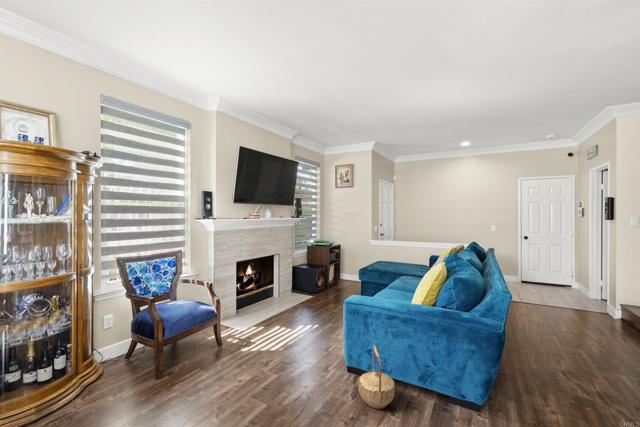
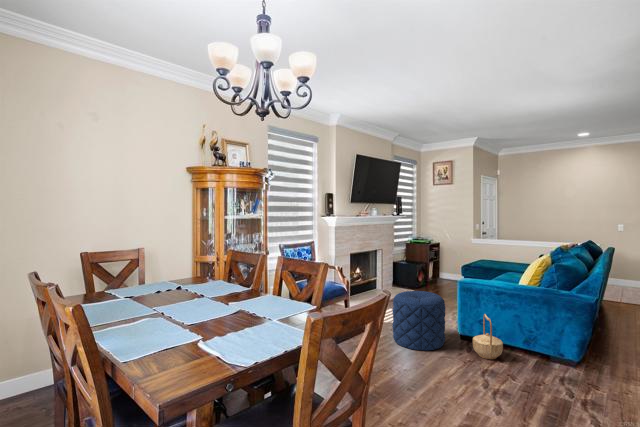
pouf: none [262,314,328,401] -> present [392,291,445,350]

